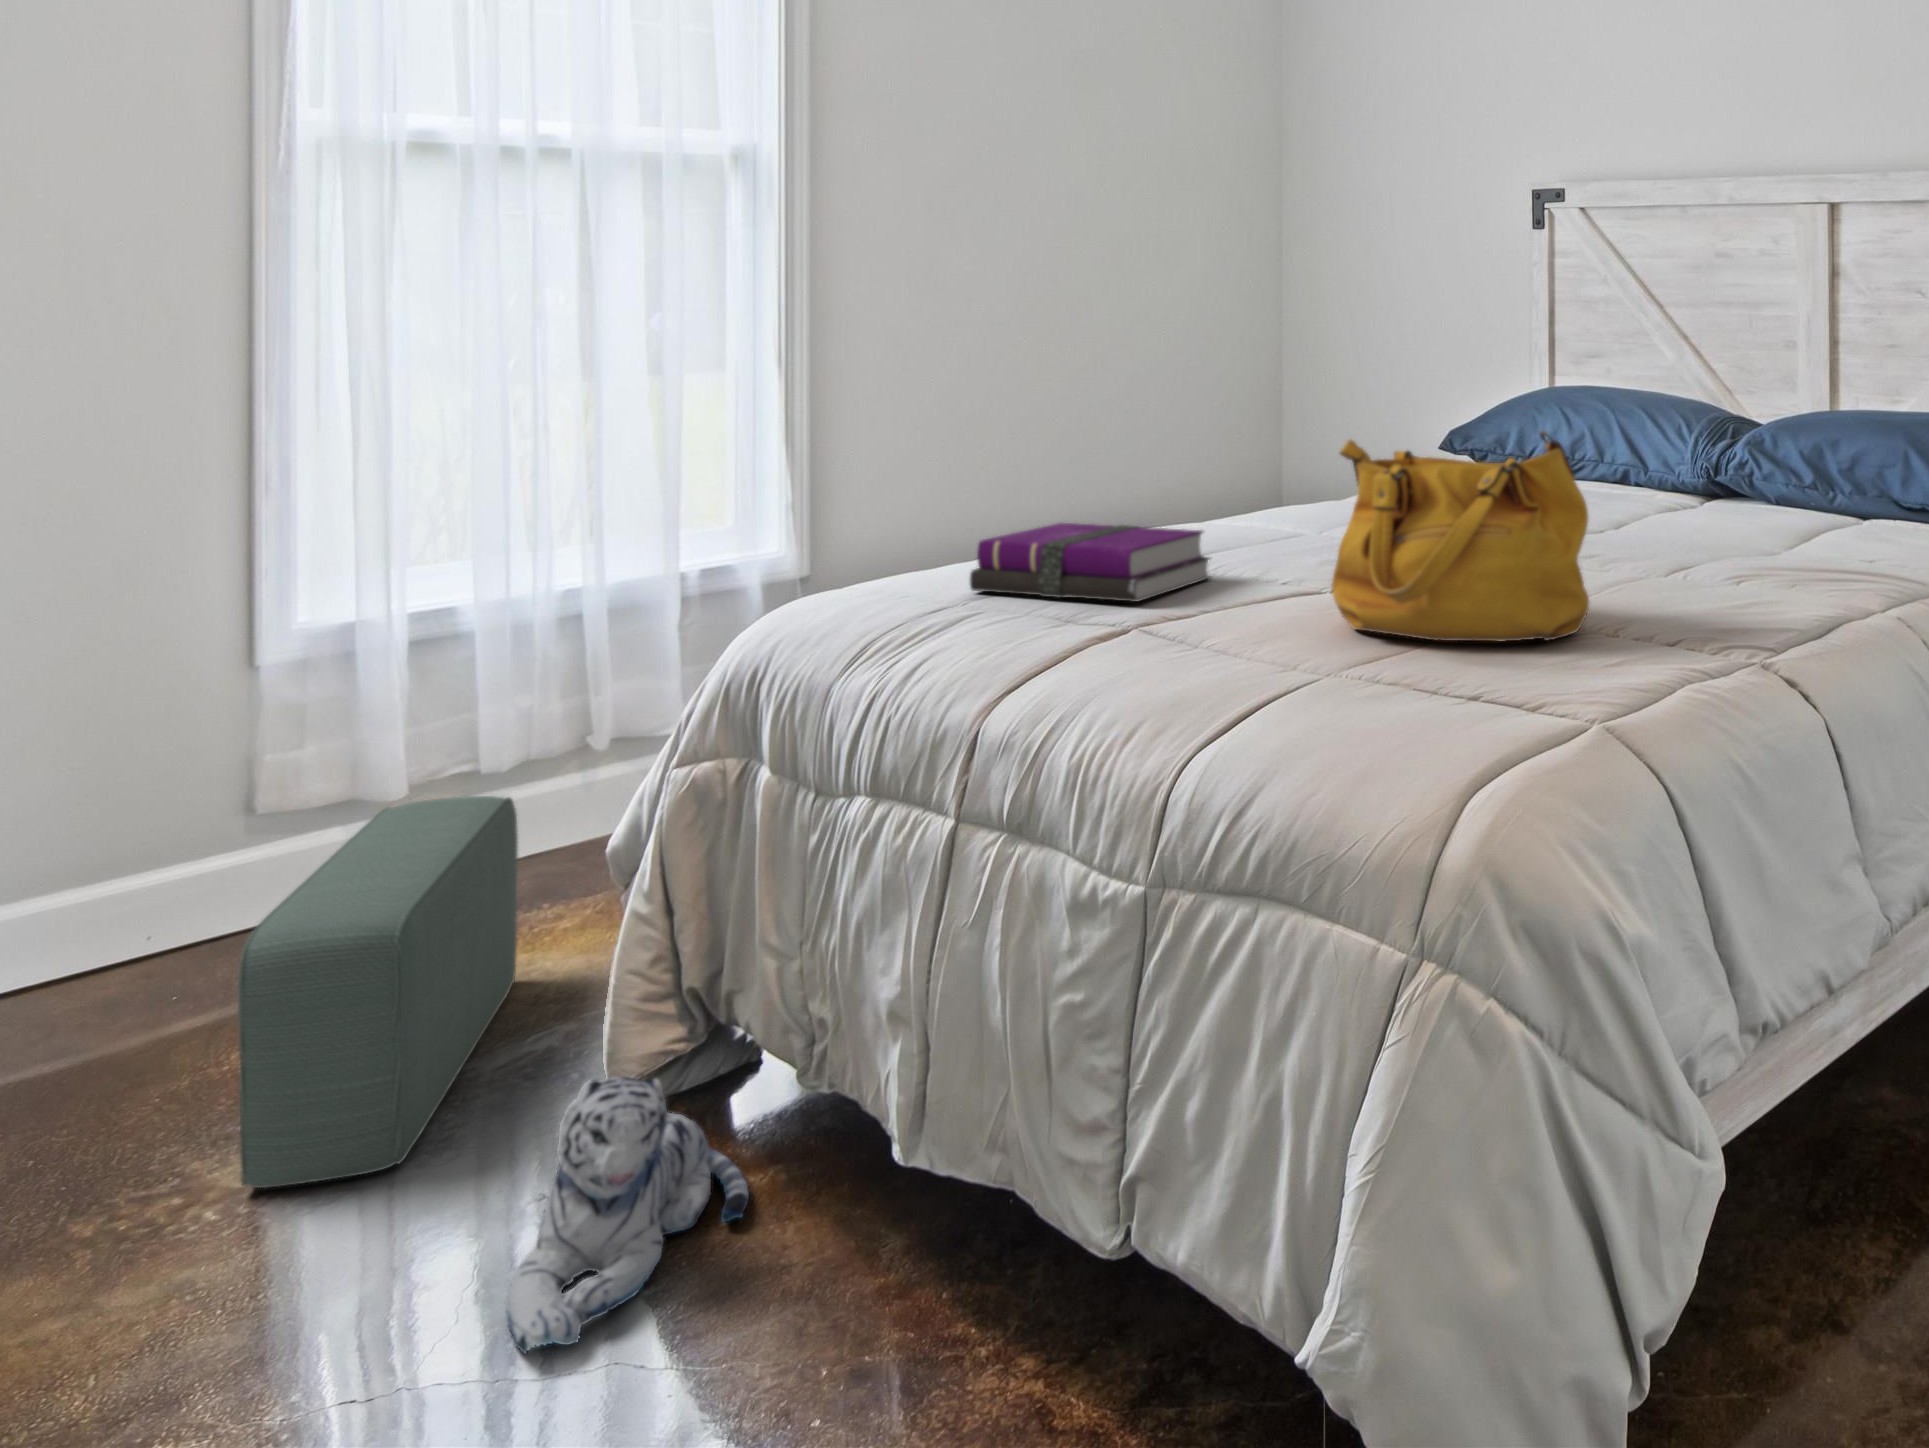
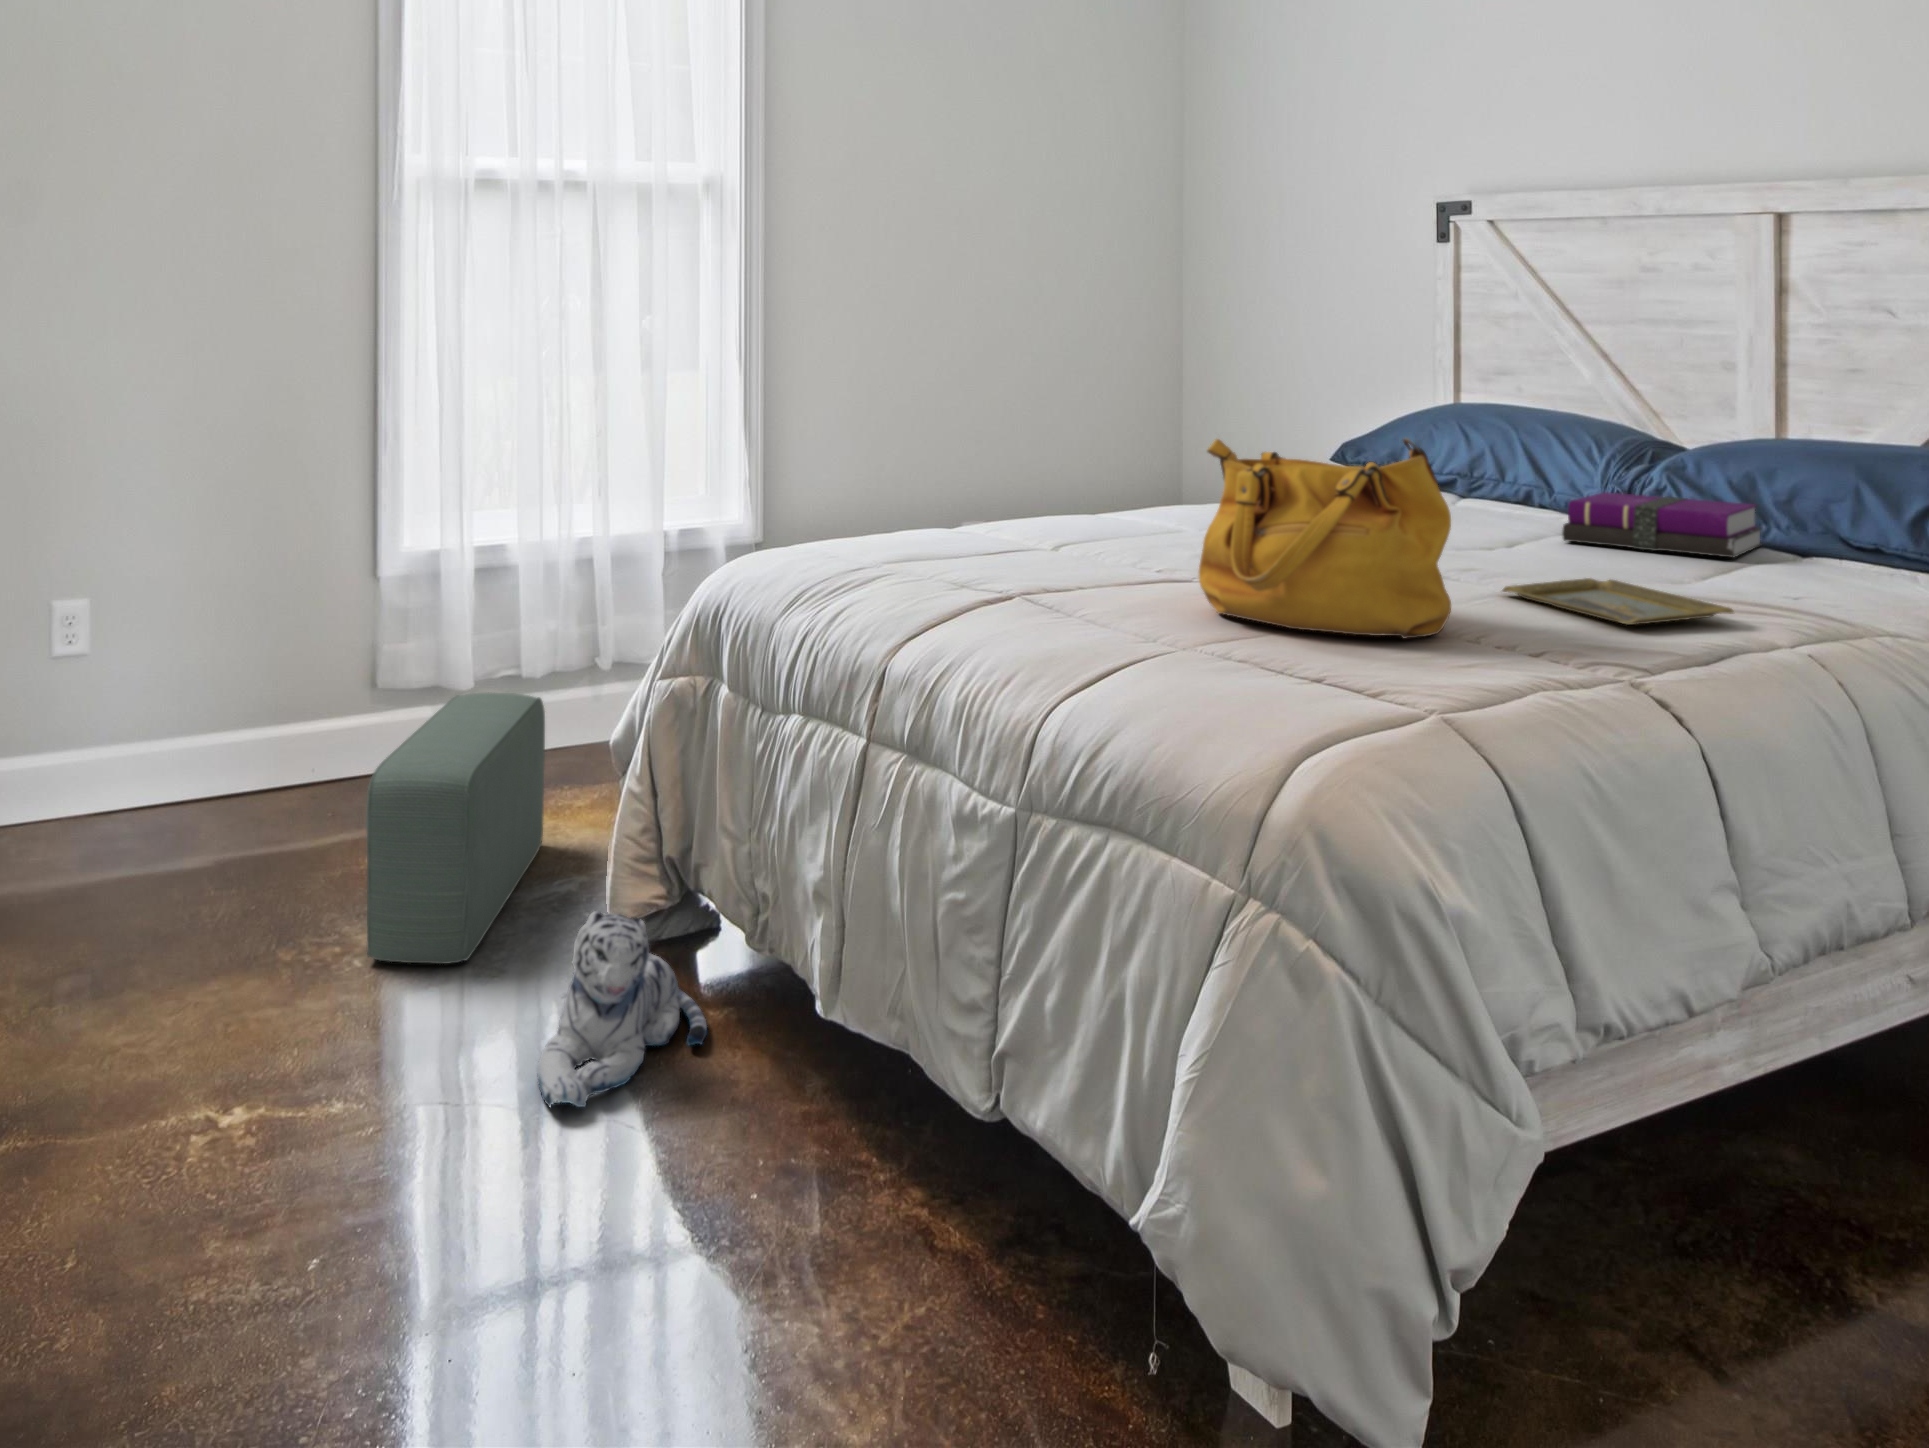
notebook: present [970,523,1210,602] -> present [1562,492,1762,558]
tray: none [1622,559,1833,605] -> present [1502,578,1734,625]

